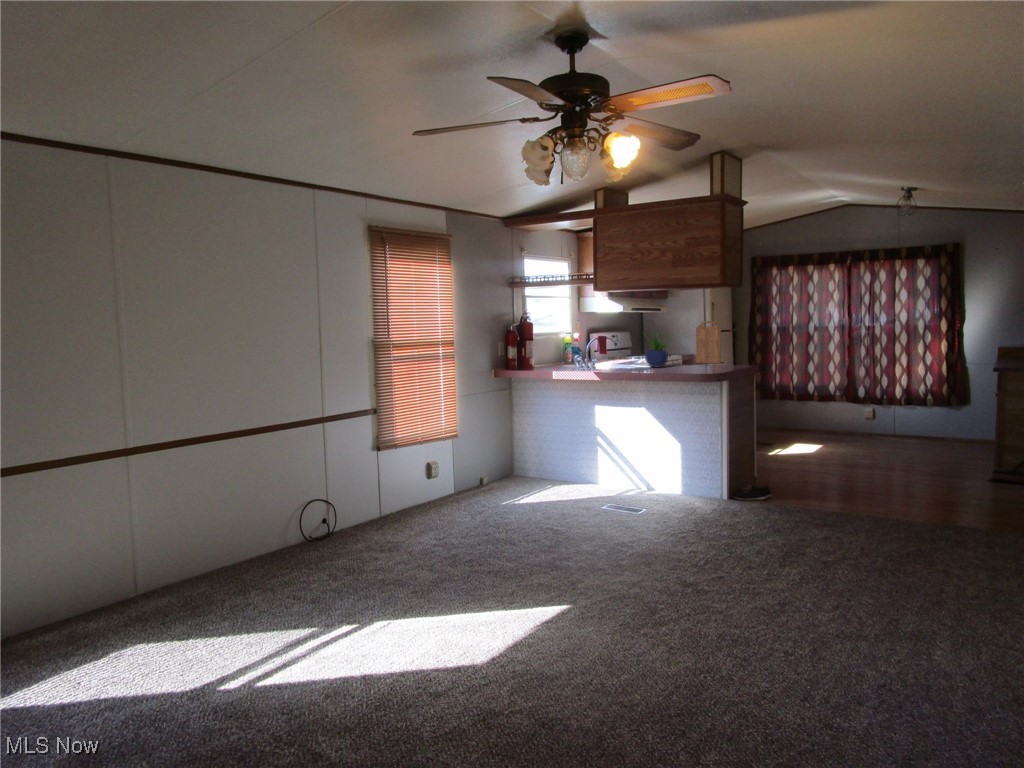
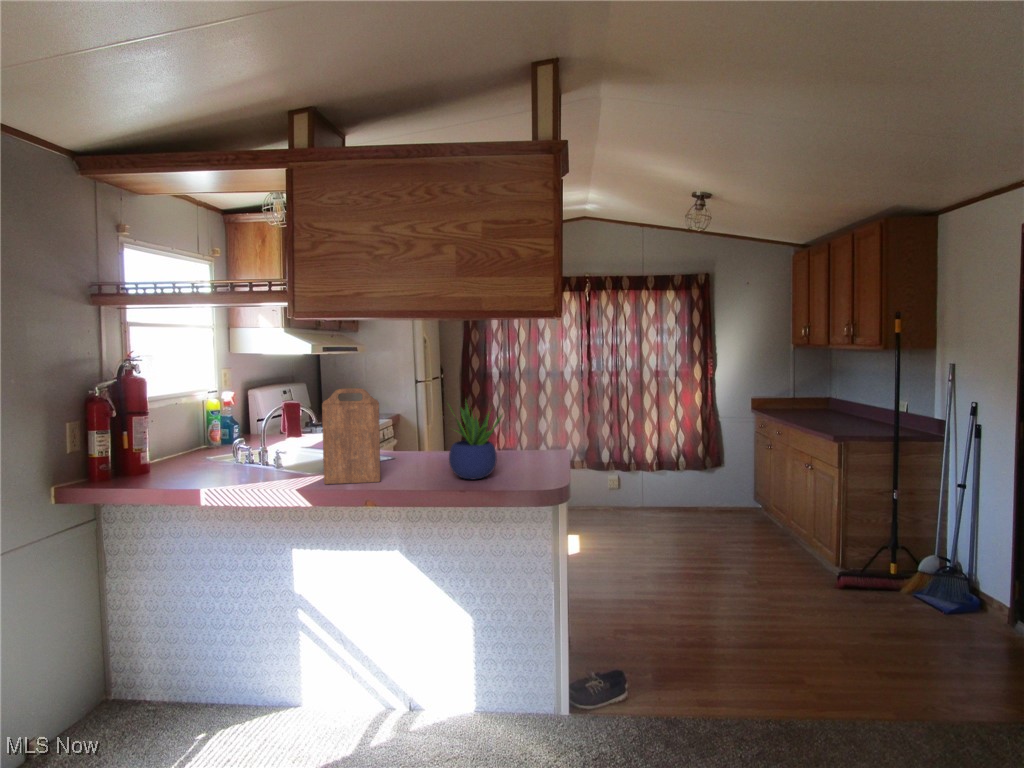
cutting board: present [696,321,721,363] -> present [322,388,381,484]

